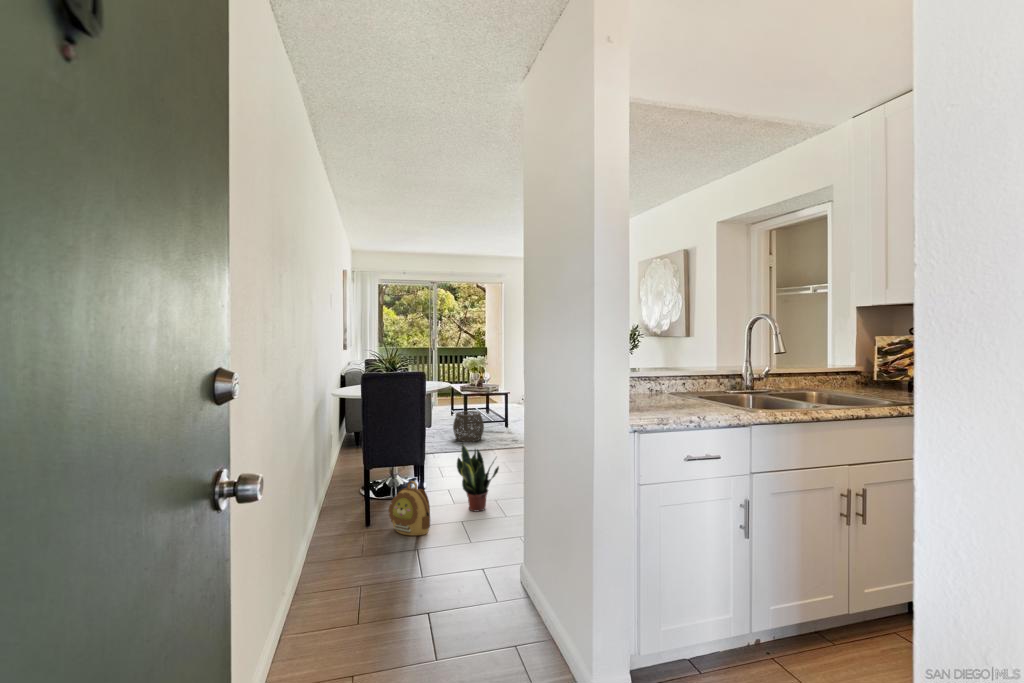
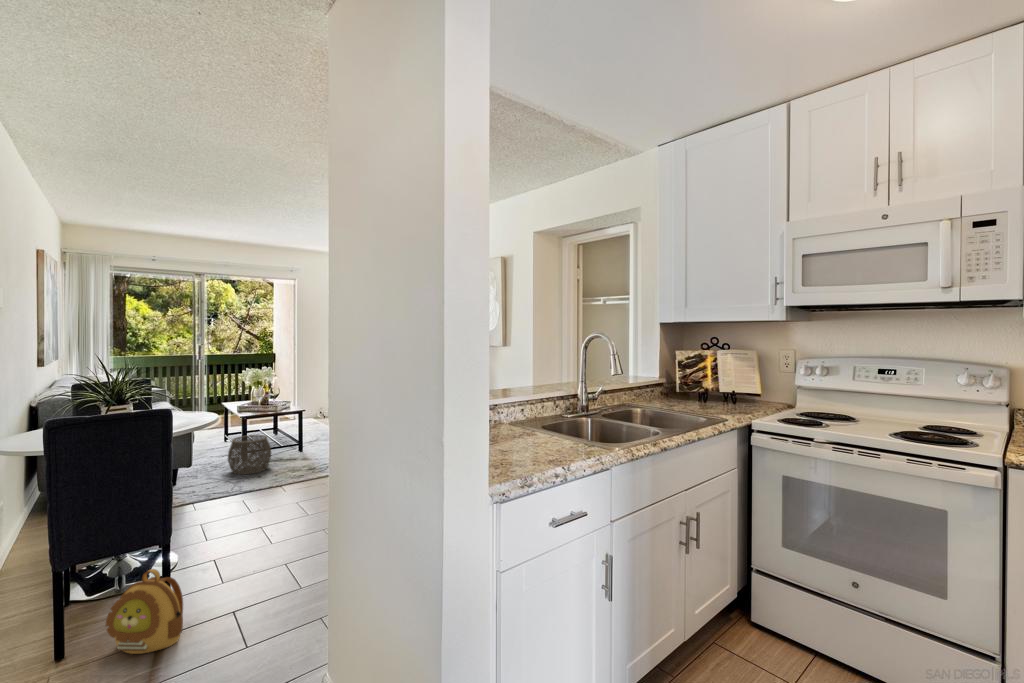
potted plant: present [457,444,499,511] -> none [229,496,292,585]

